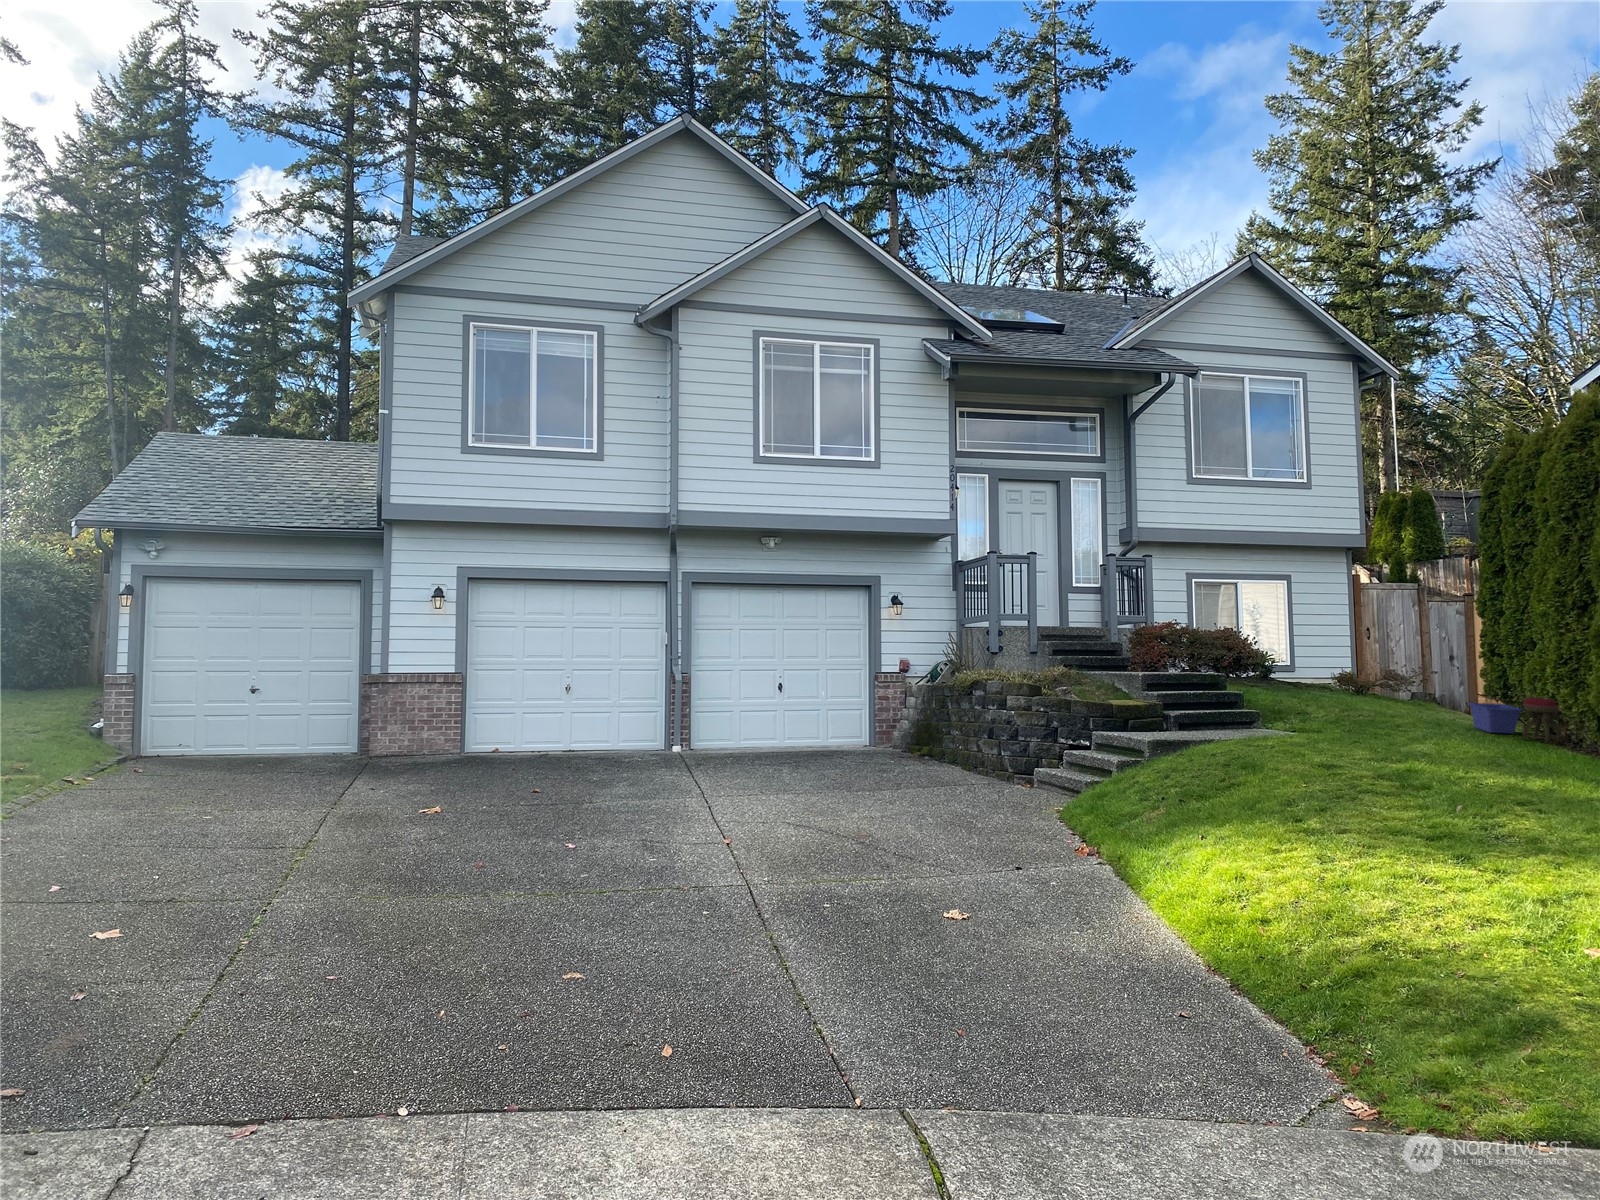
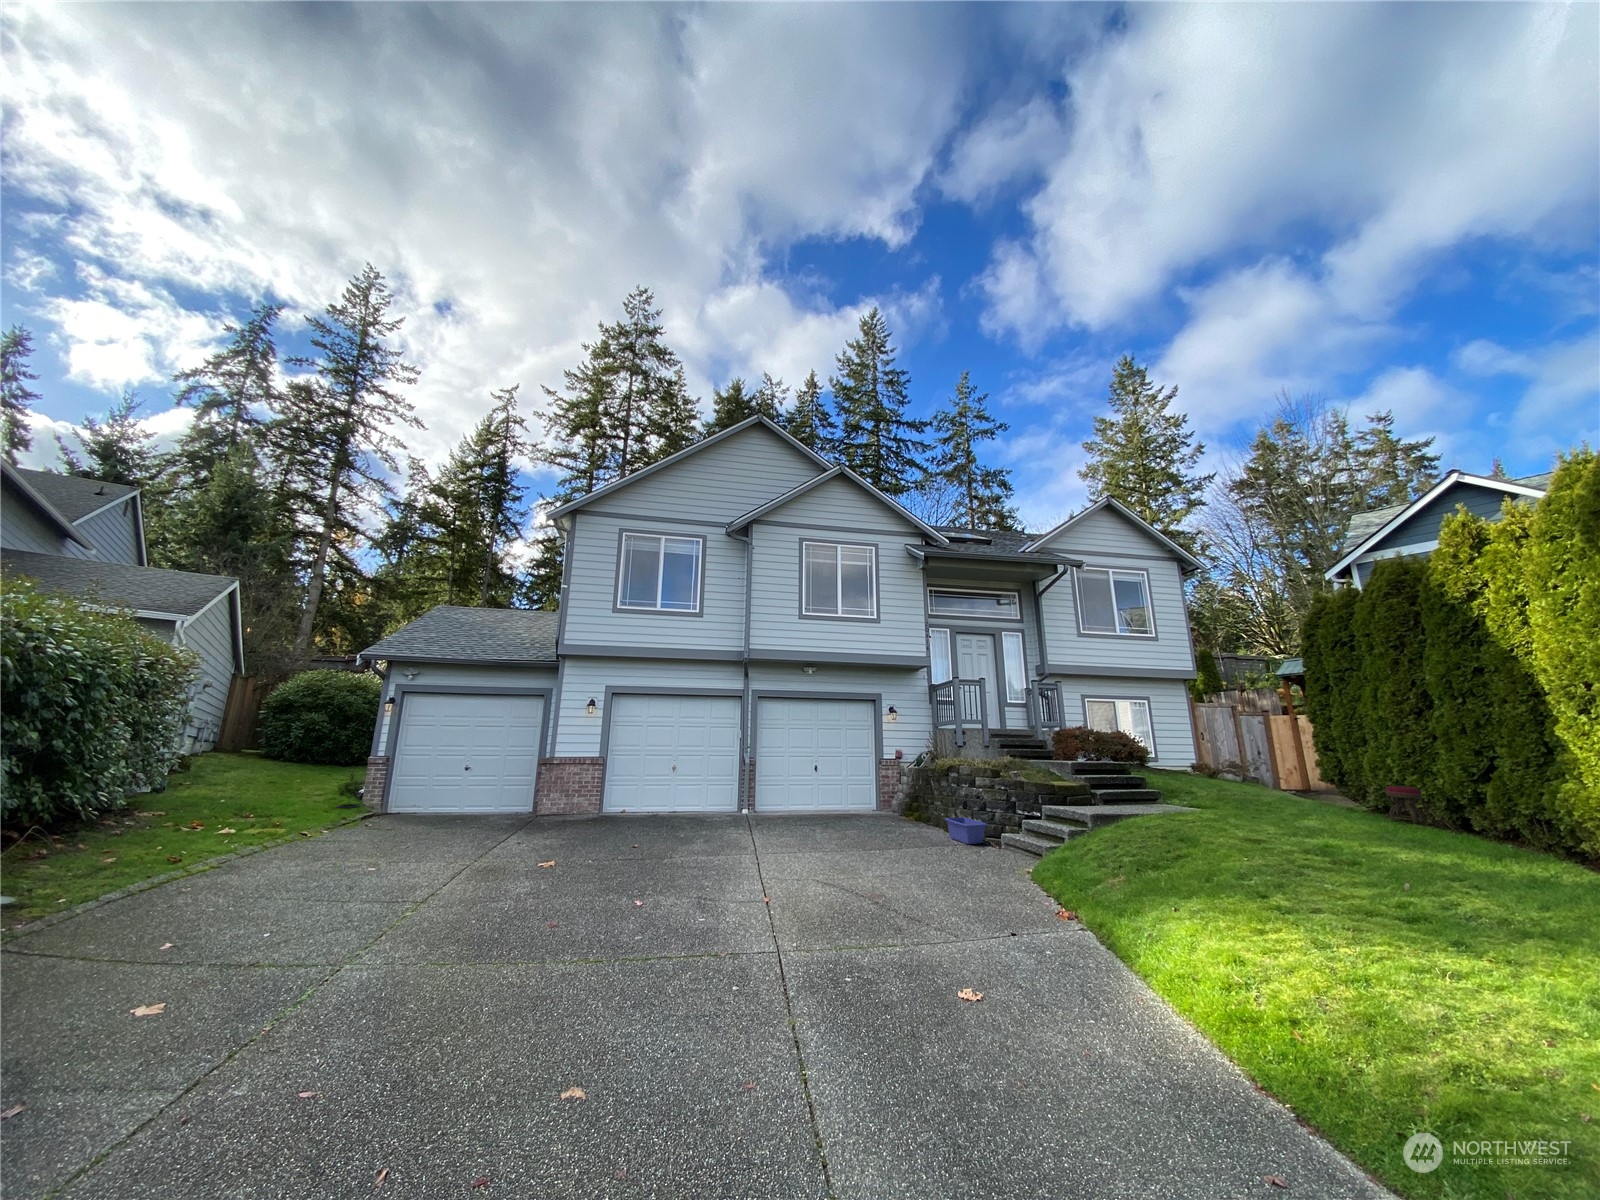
storage bin: present [1469,703,1522,734] -> present [945,817,988,844]
potted tree: present [914,712,943,759] -> present [338,774,363,808]

